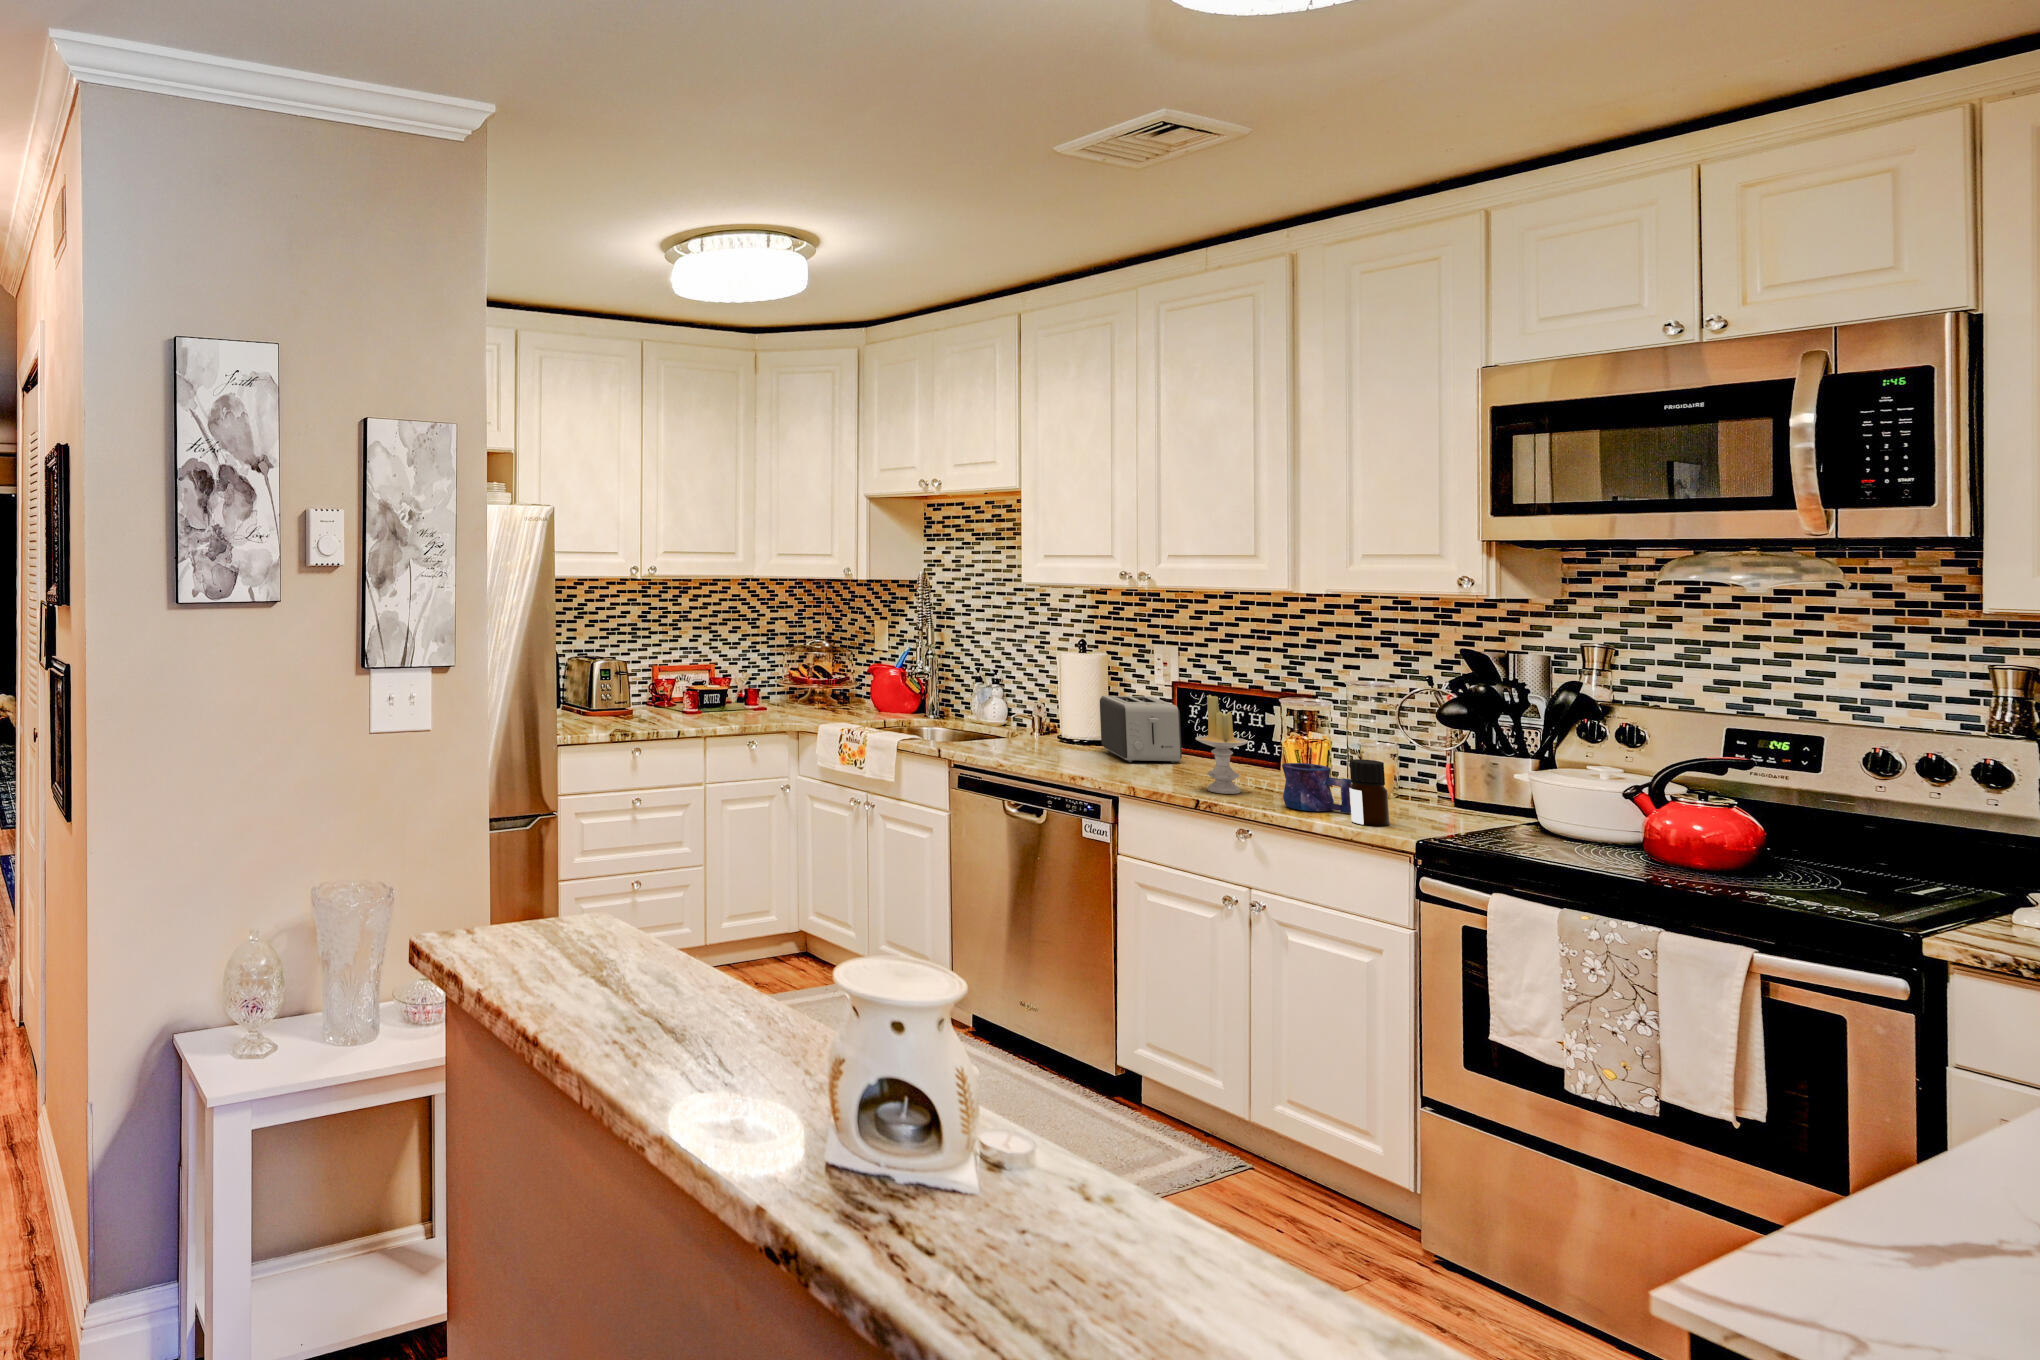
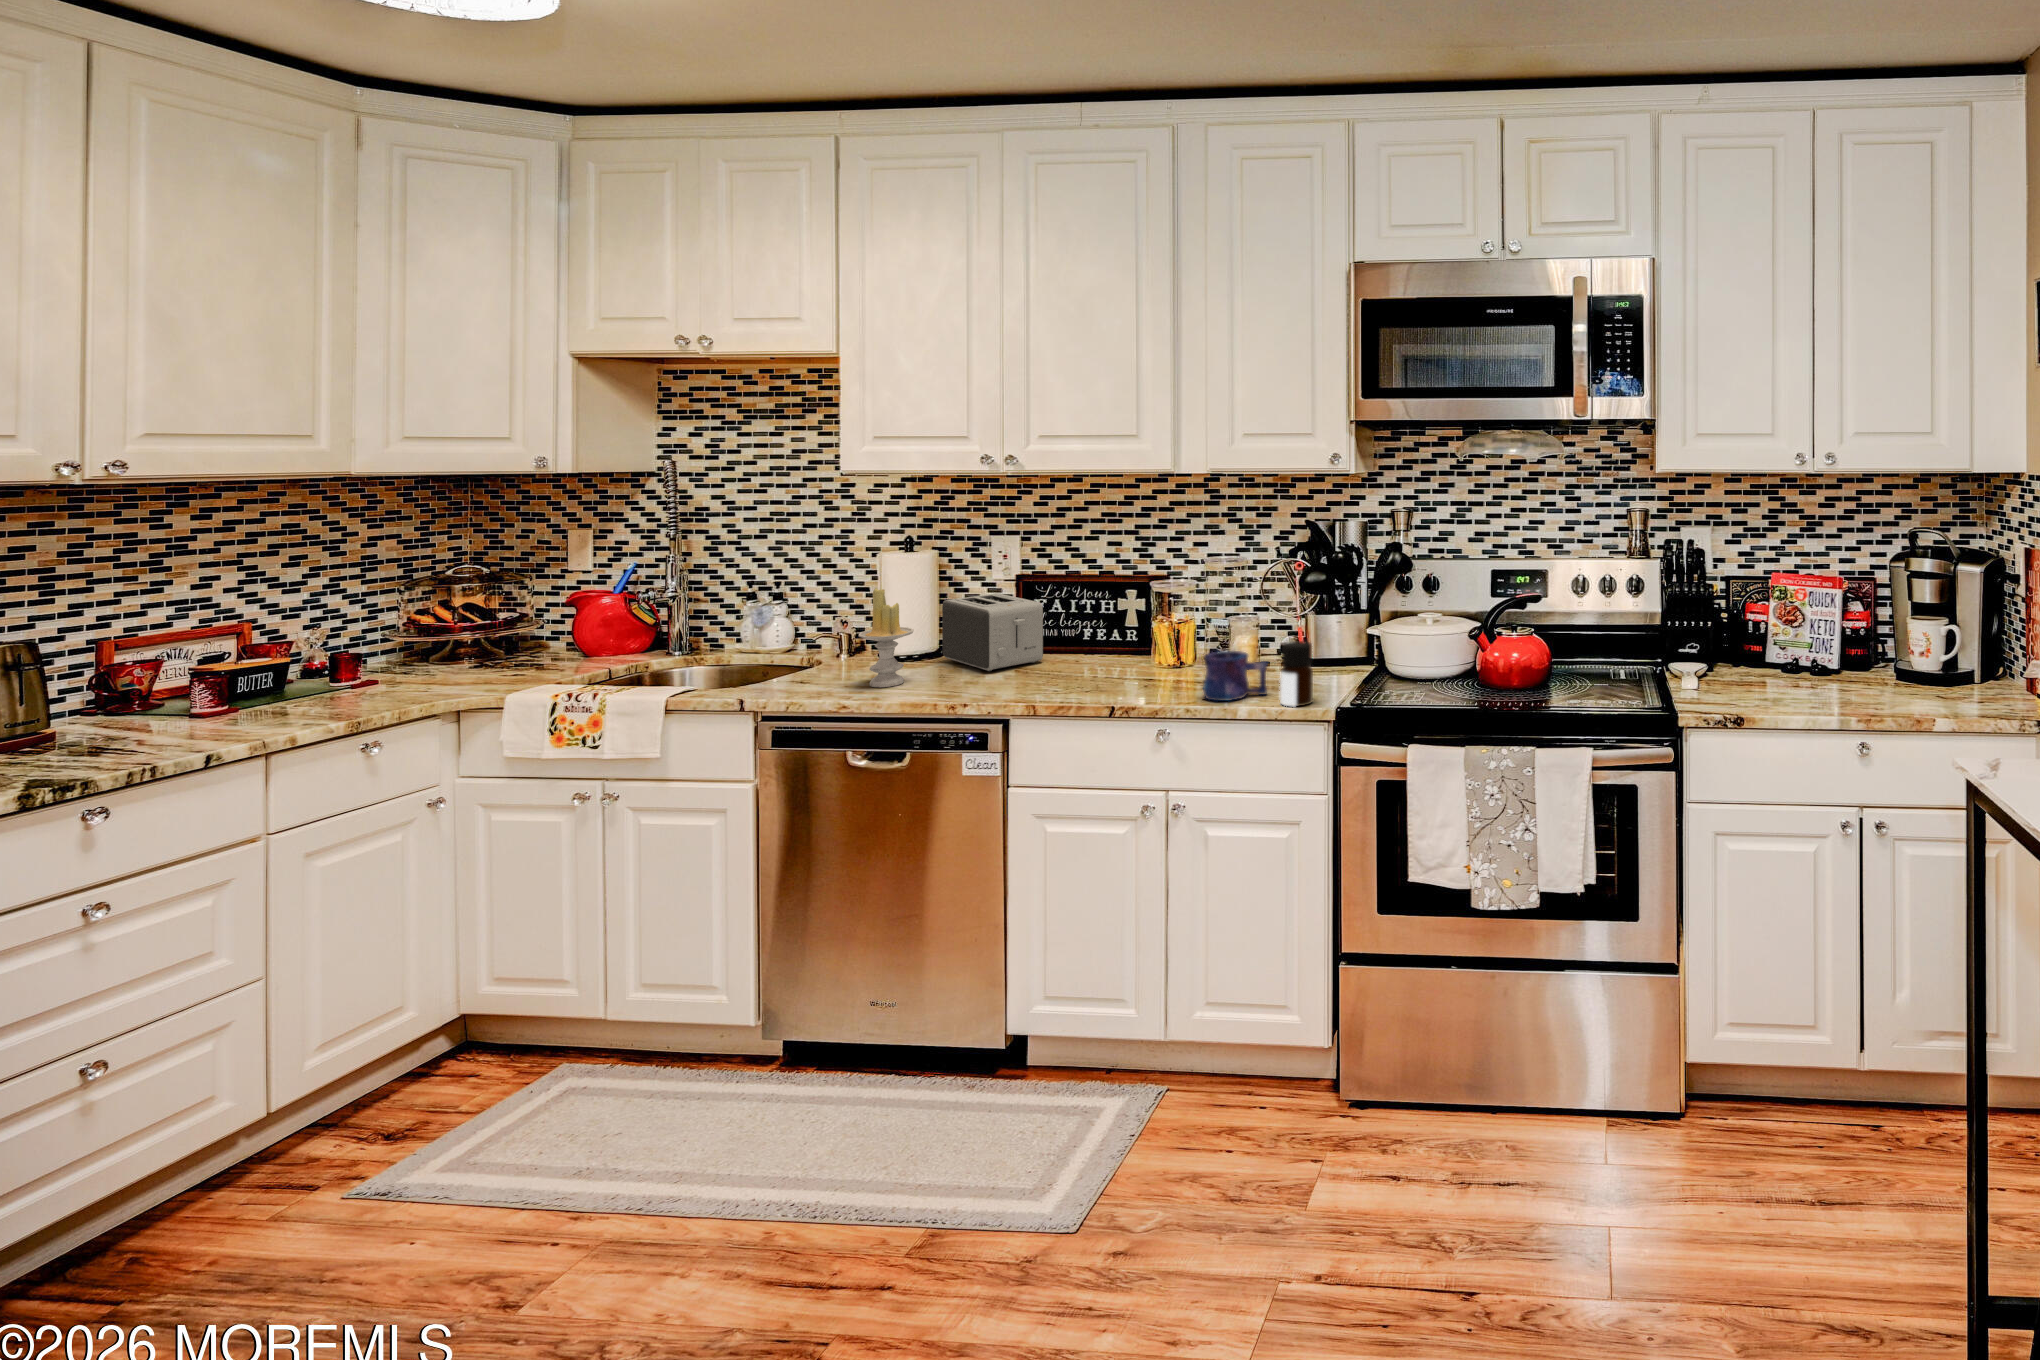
candle: present [1195,695,1248,794] -> present [858,588,914,687]

